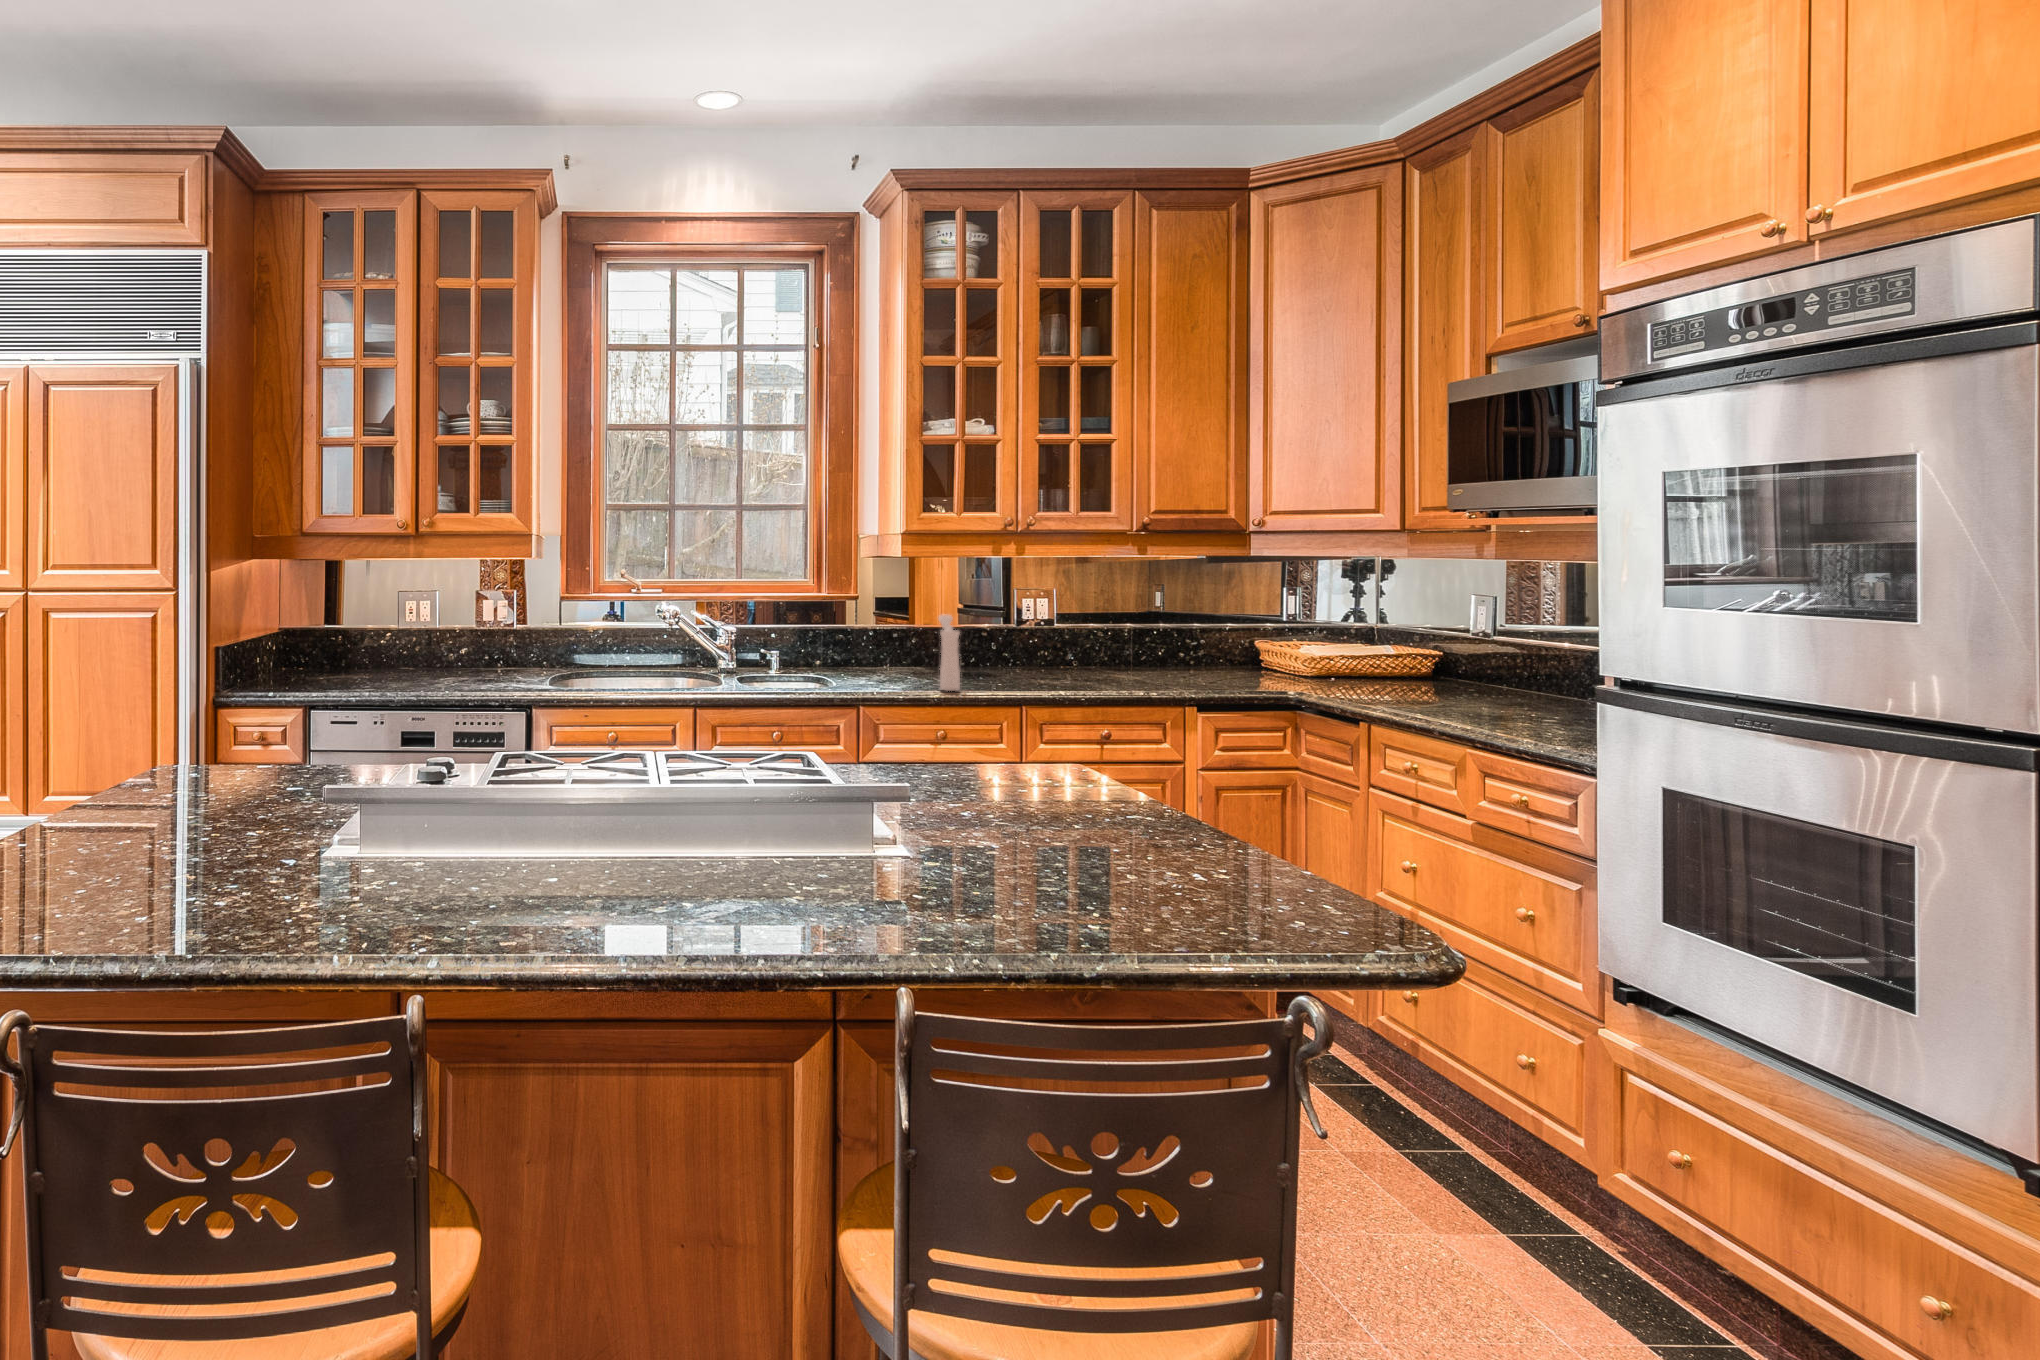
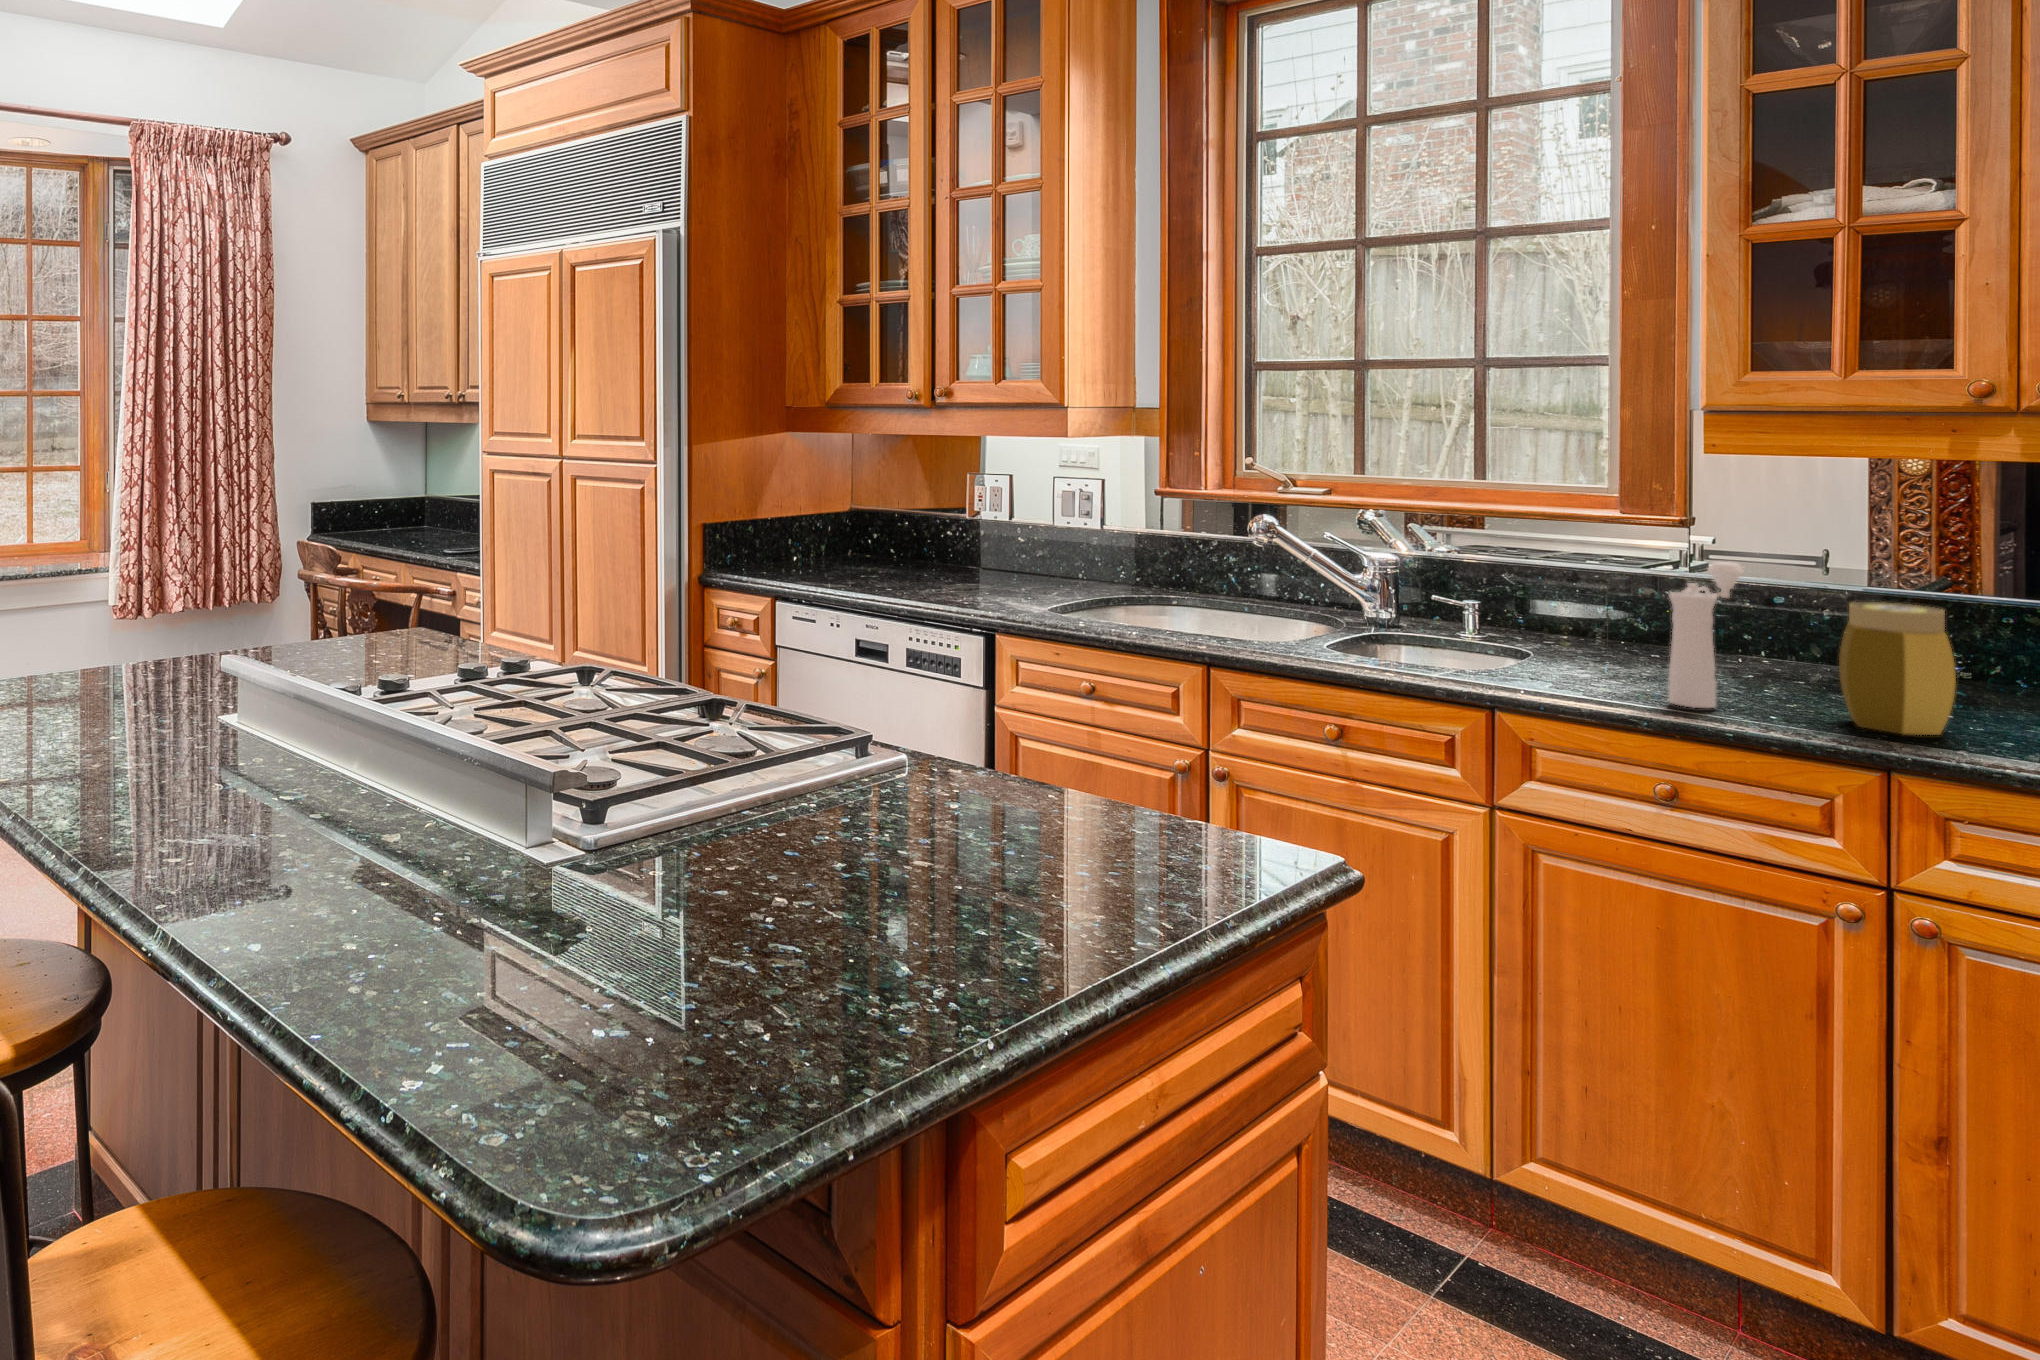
jar: none [998,628,1043,690] -> present [1839,602,1956,735]

